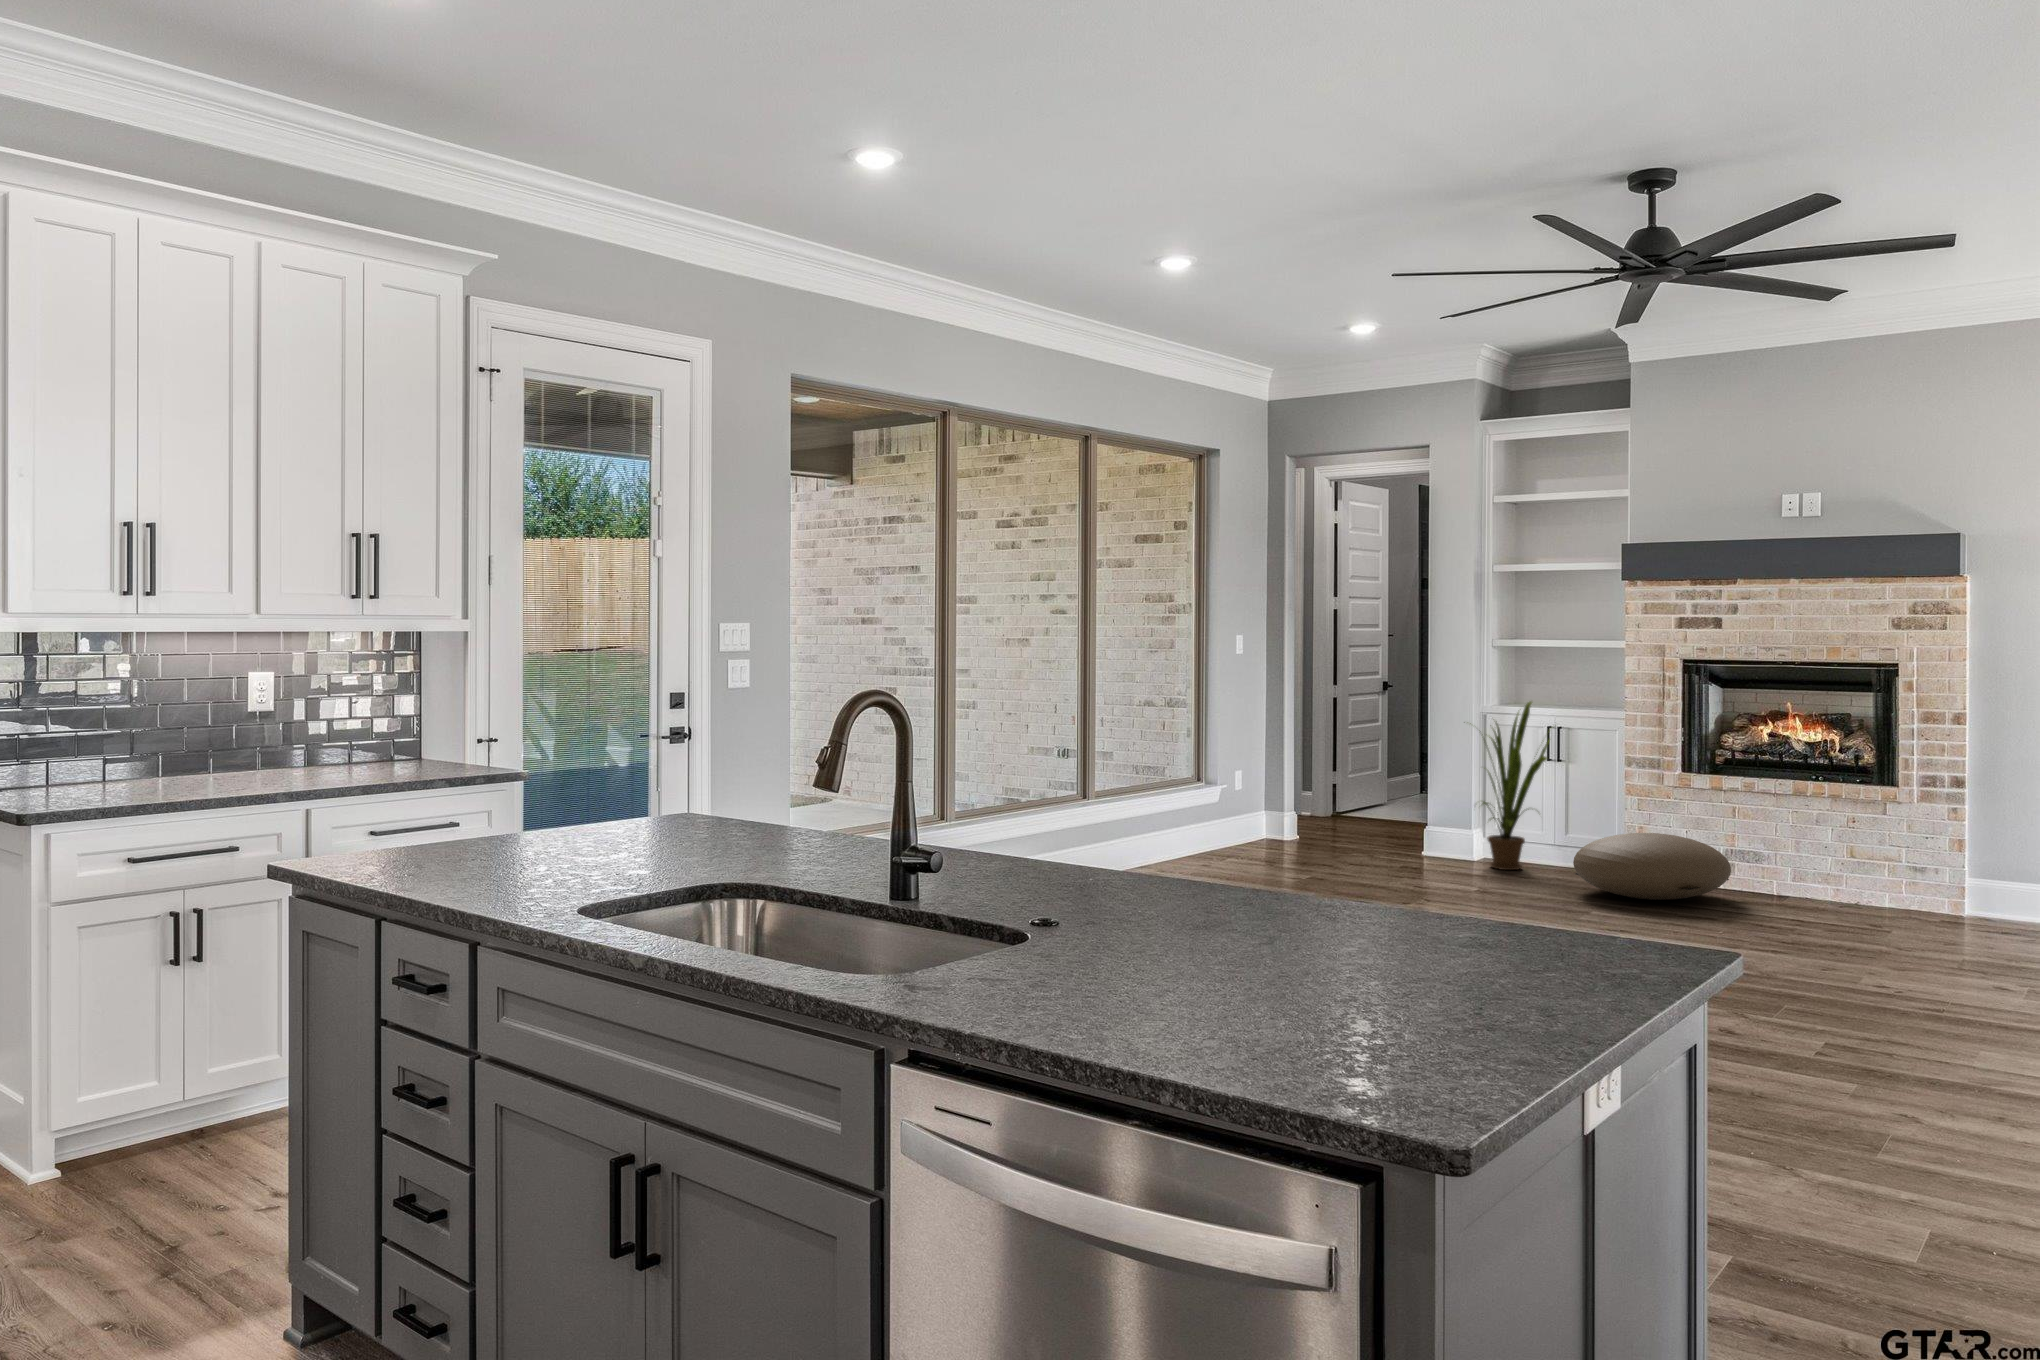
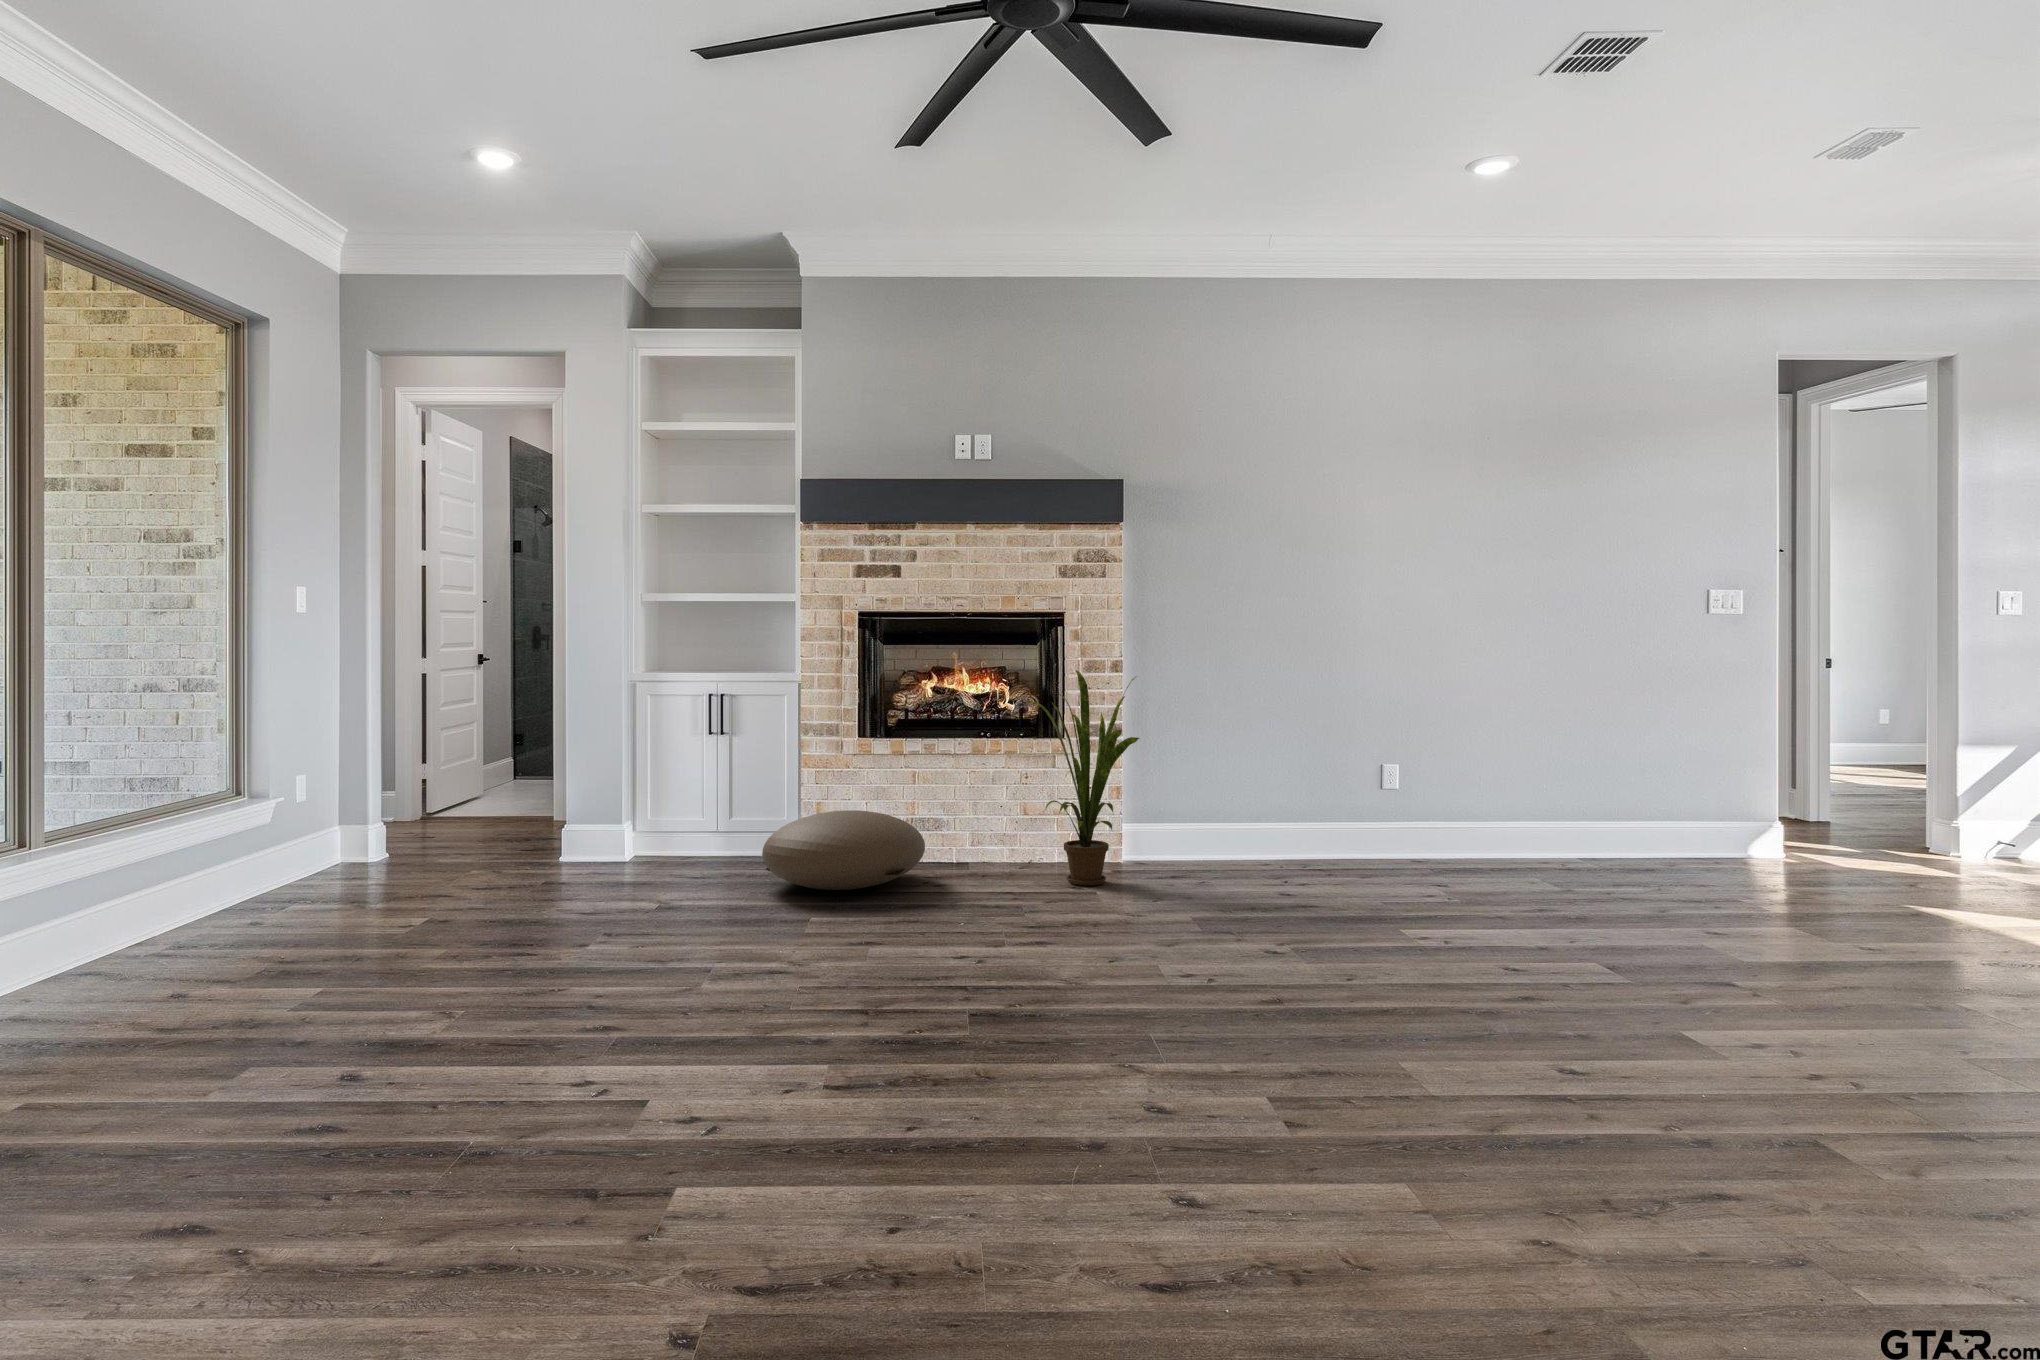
house plant: present [1470,702,1552,870] -> present [1027,670,1139,886]

